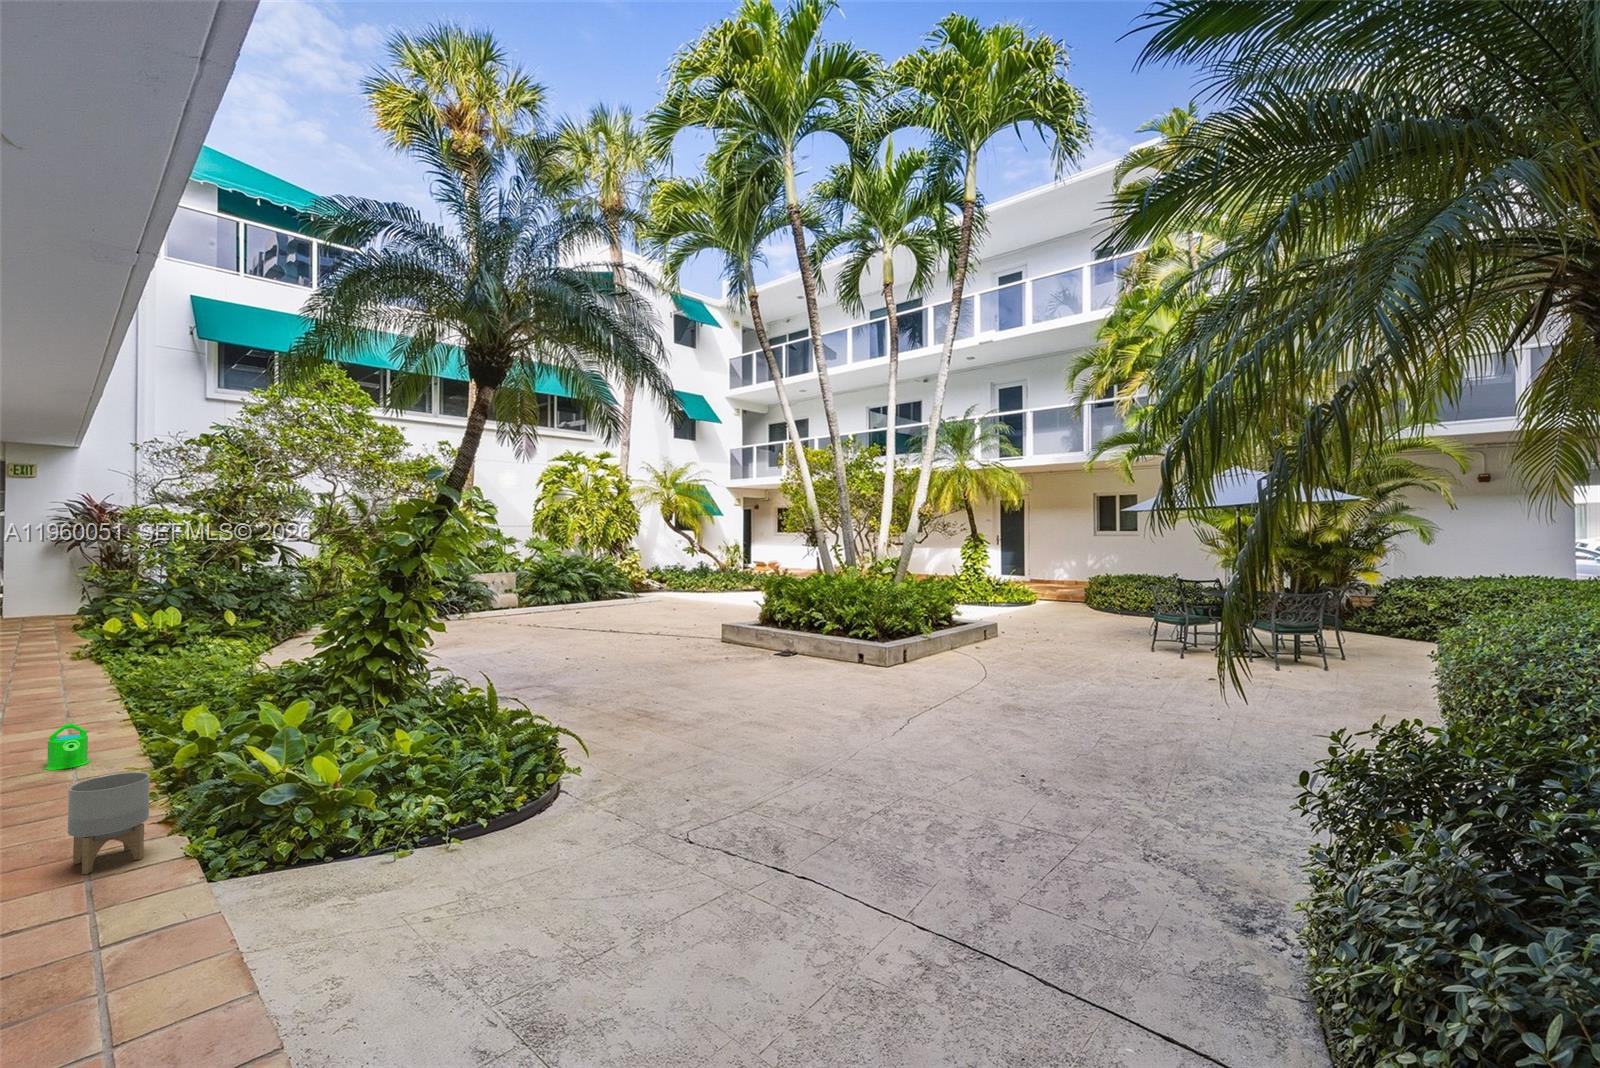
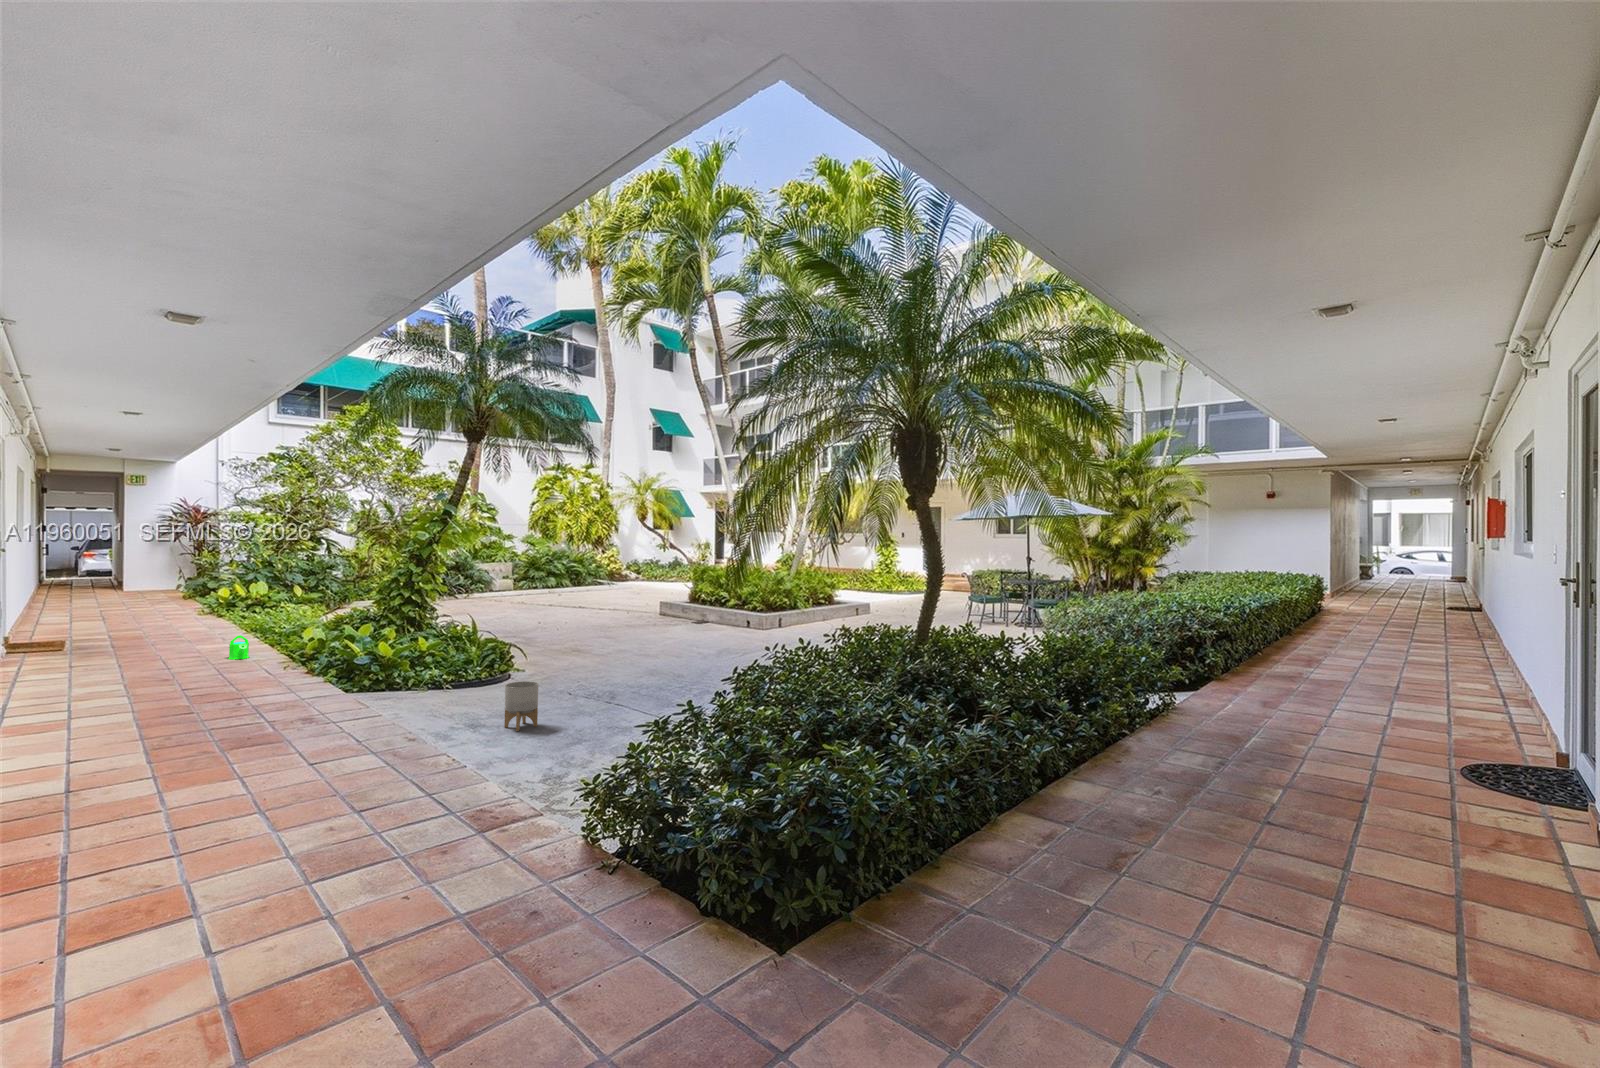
planter: present [68,772,150,874] -> present [504,681,538,731]

